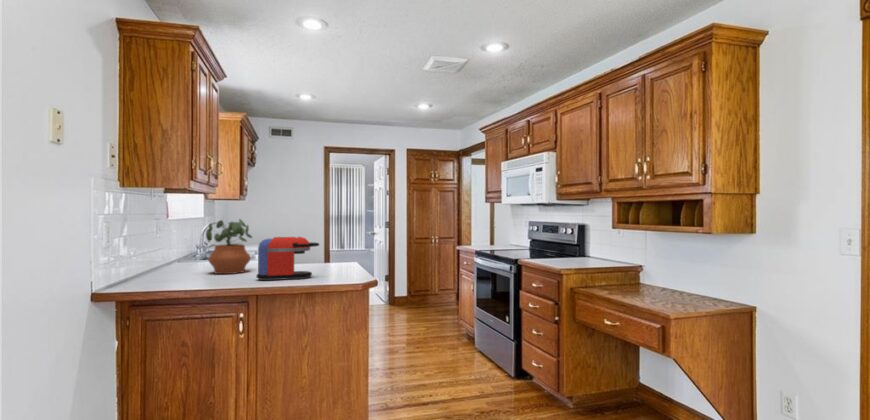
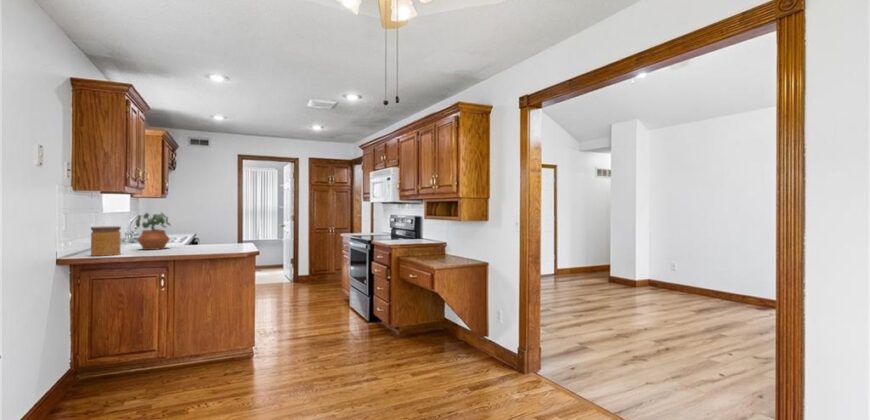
coffee maker: present [256,237,319,280] -> none [173,224,218,252]
jar: none [144,240,185,286] -> present [91,226,121,256]

